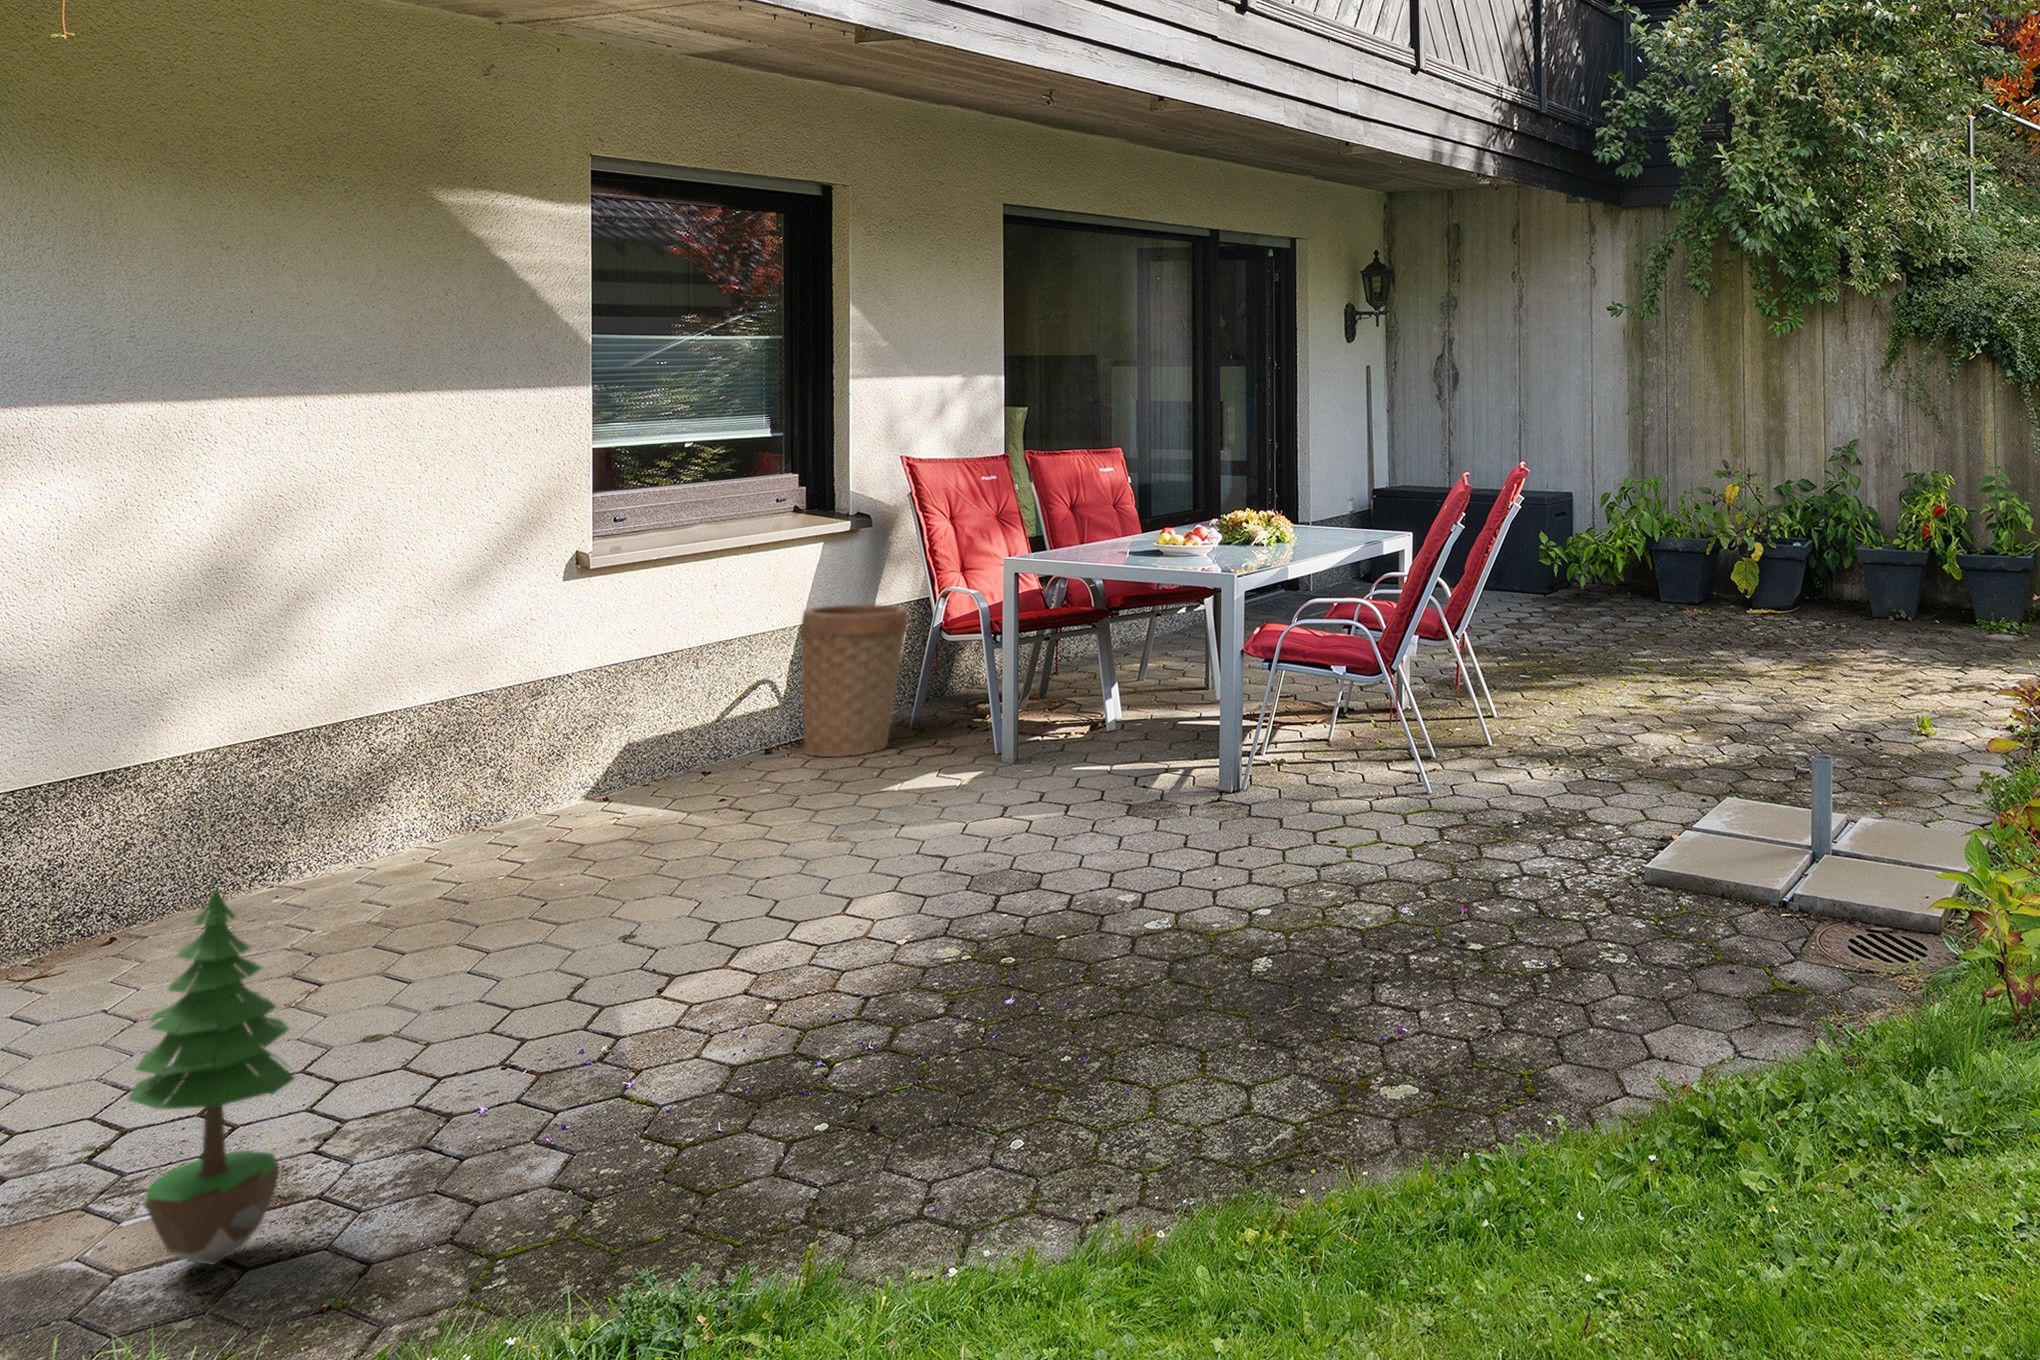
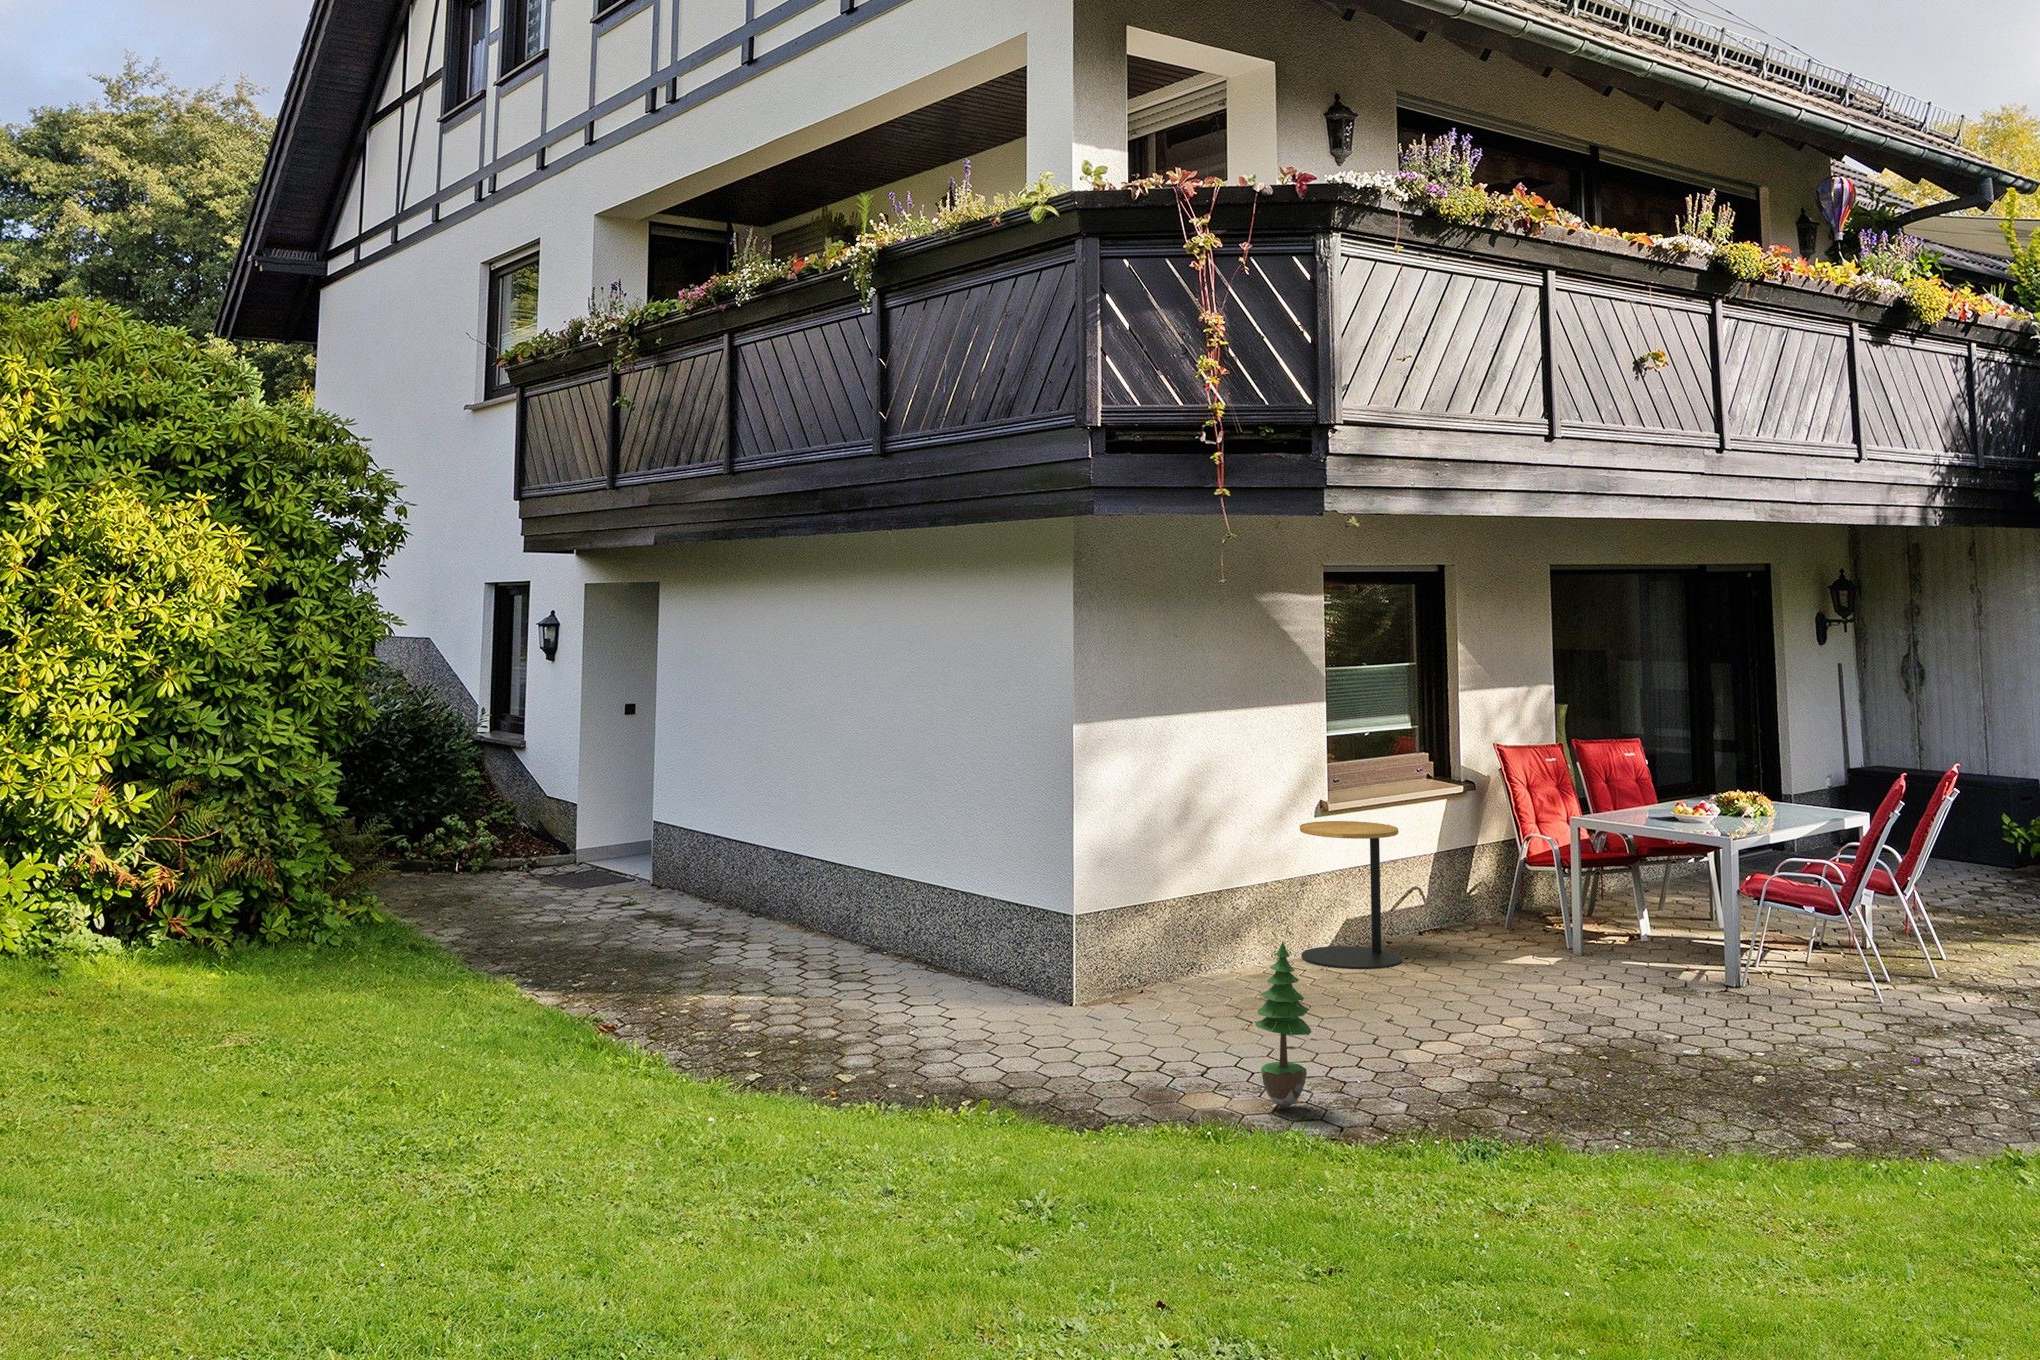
side table: none [511,594,703,848] -> present [1300,821,1401,969]
basket: present [801,604,907,757] -> none [1438,837,1505,938]

